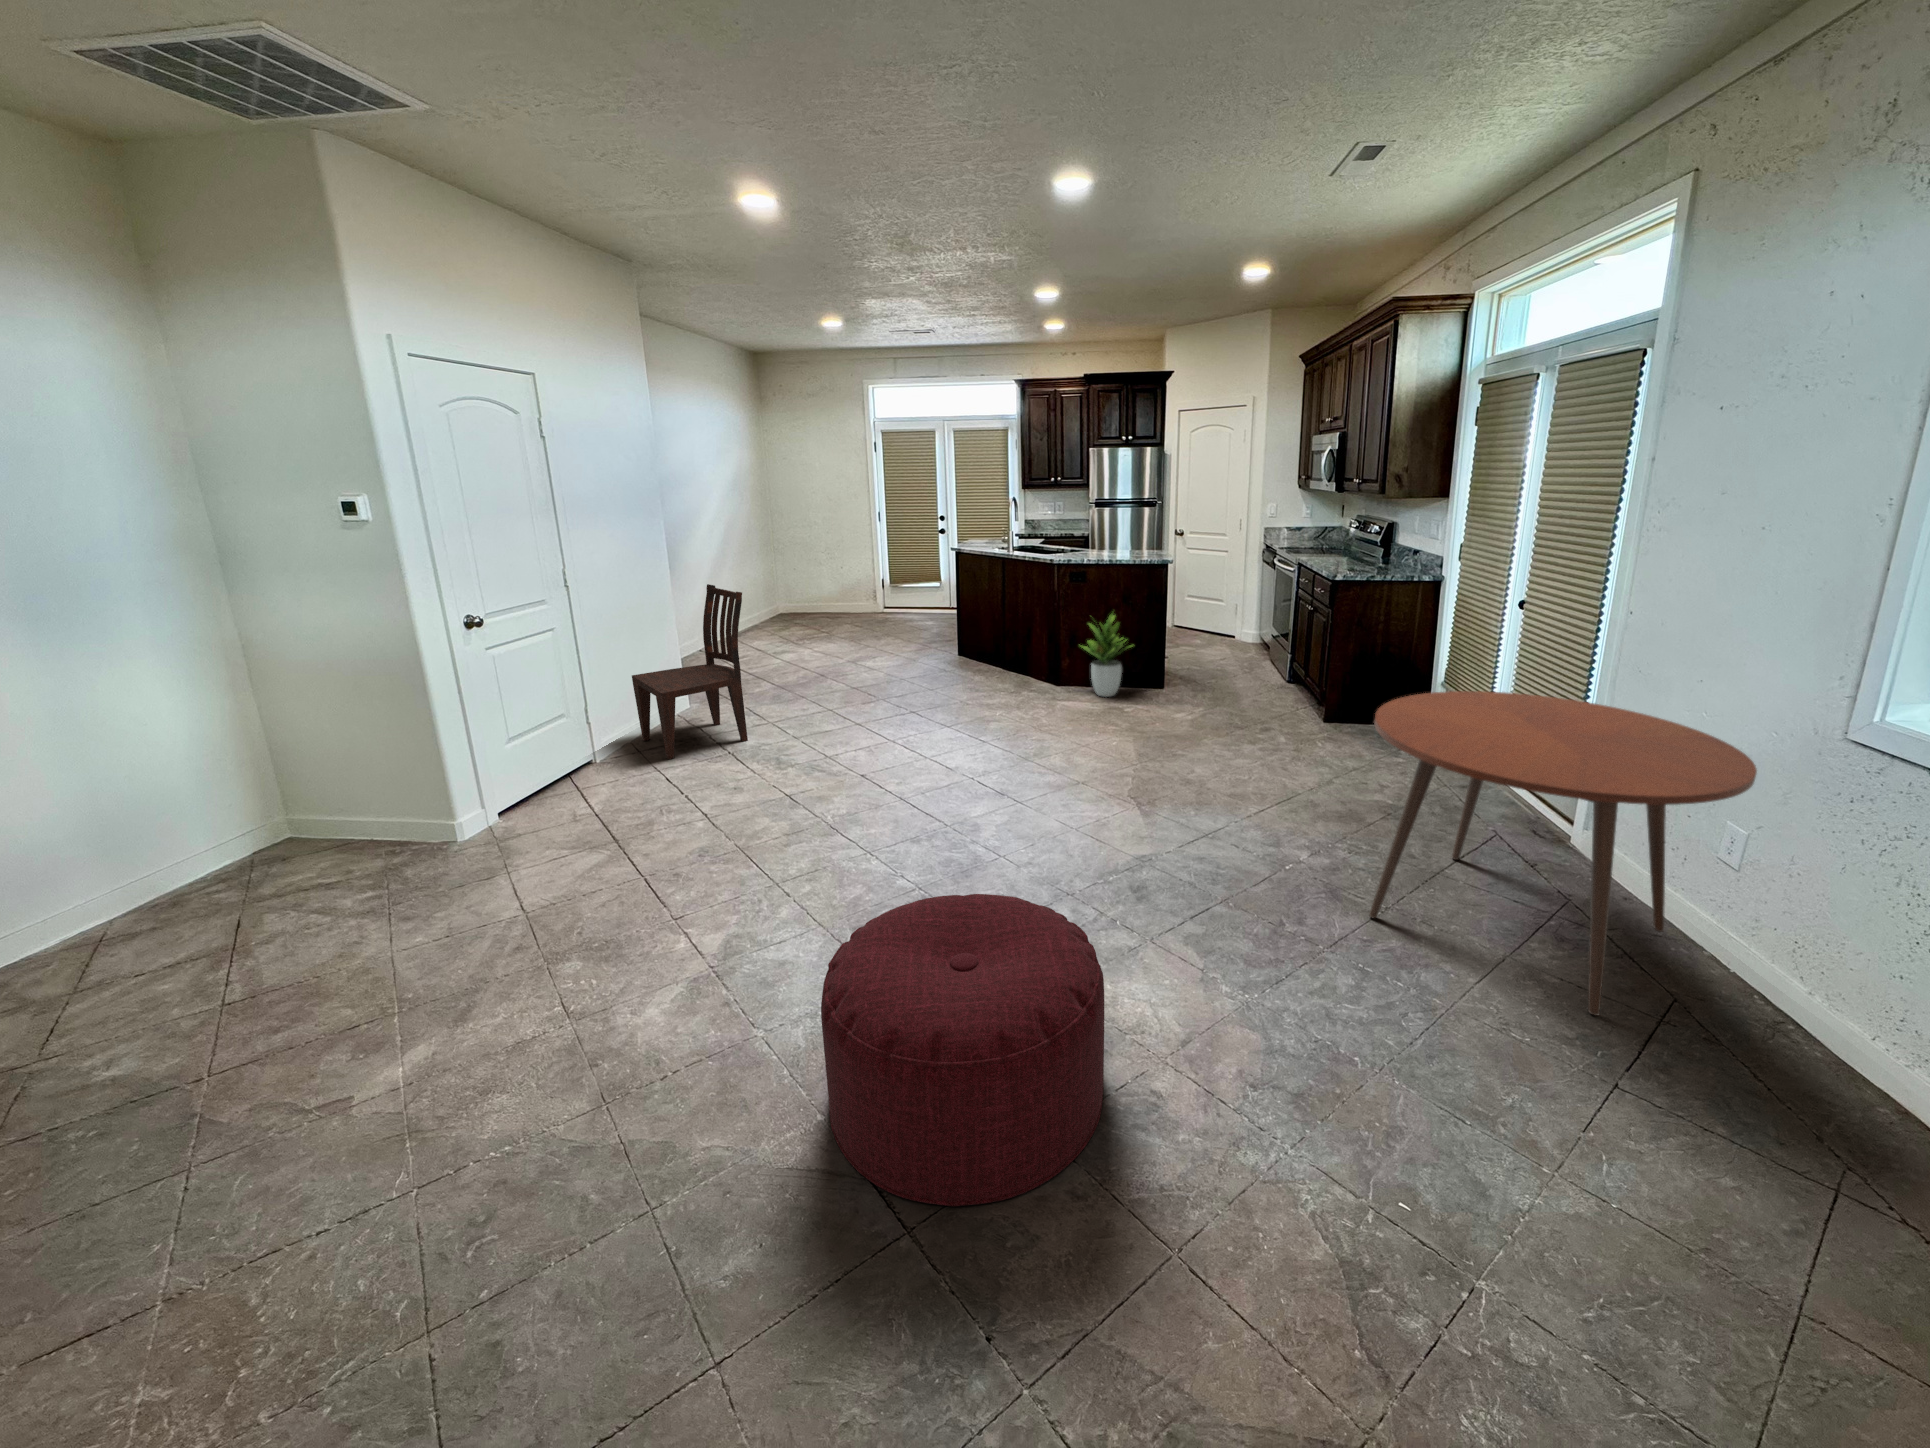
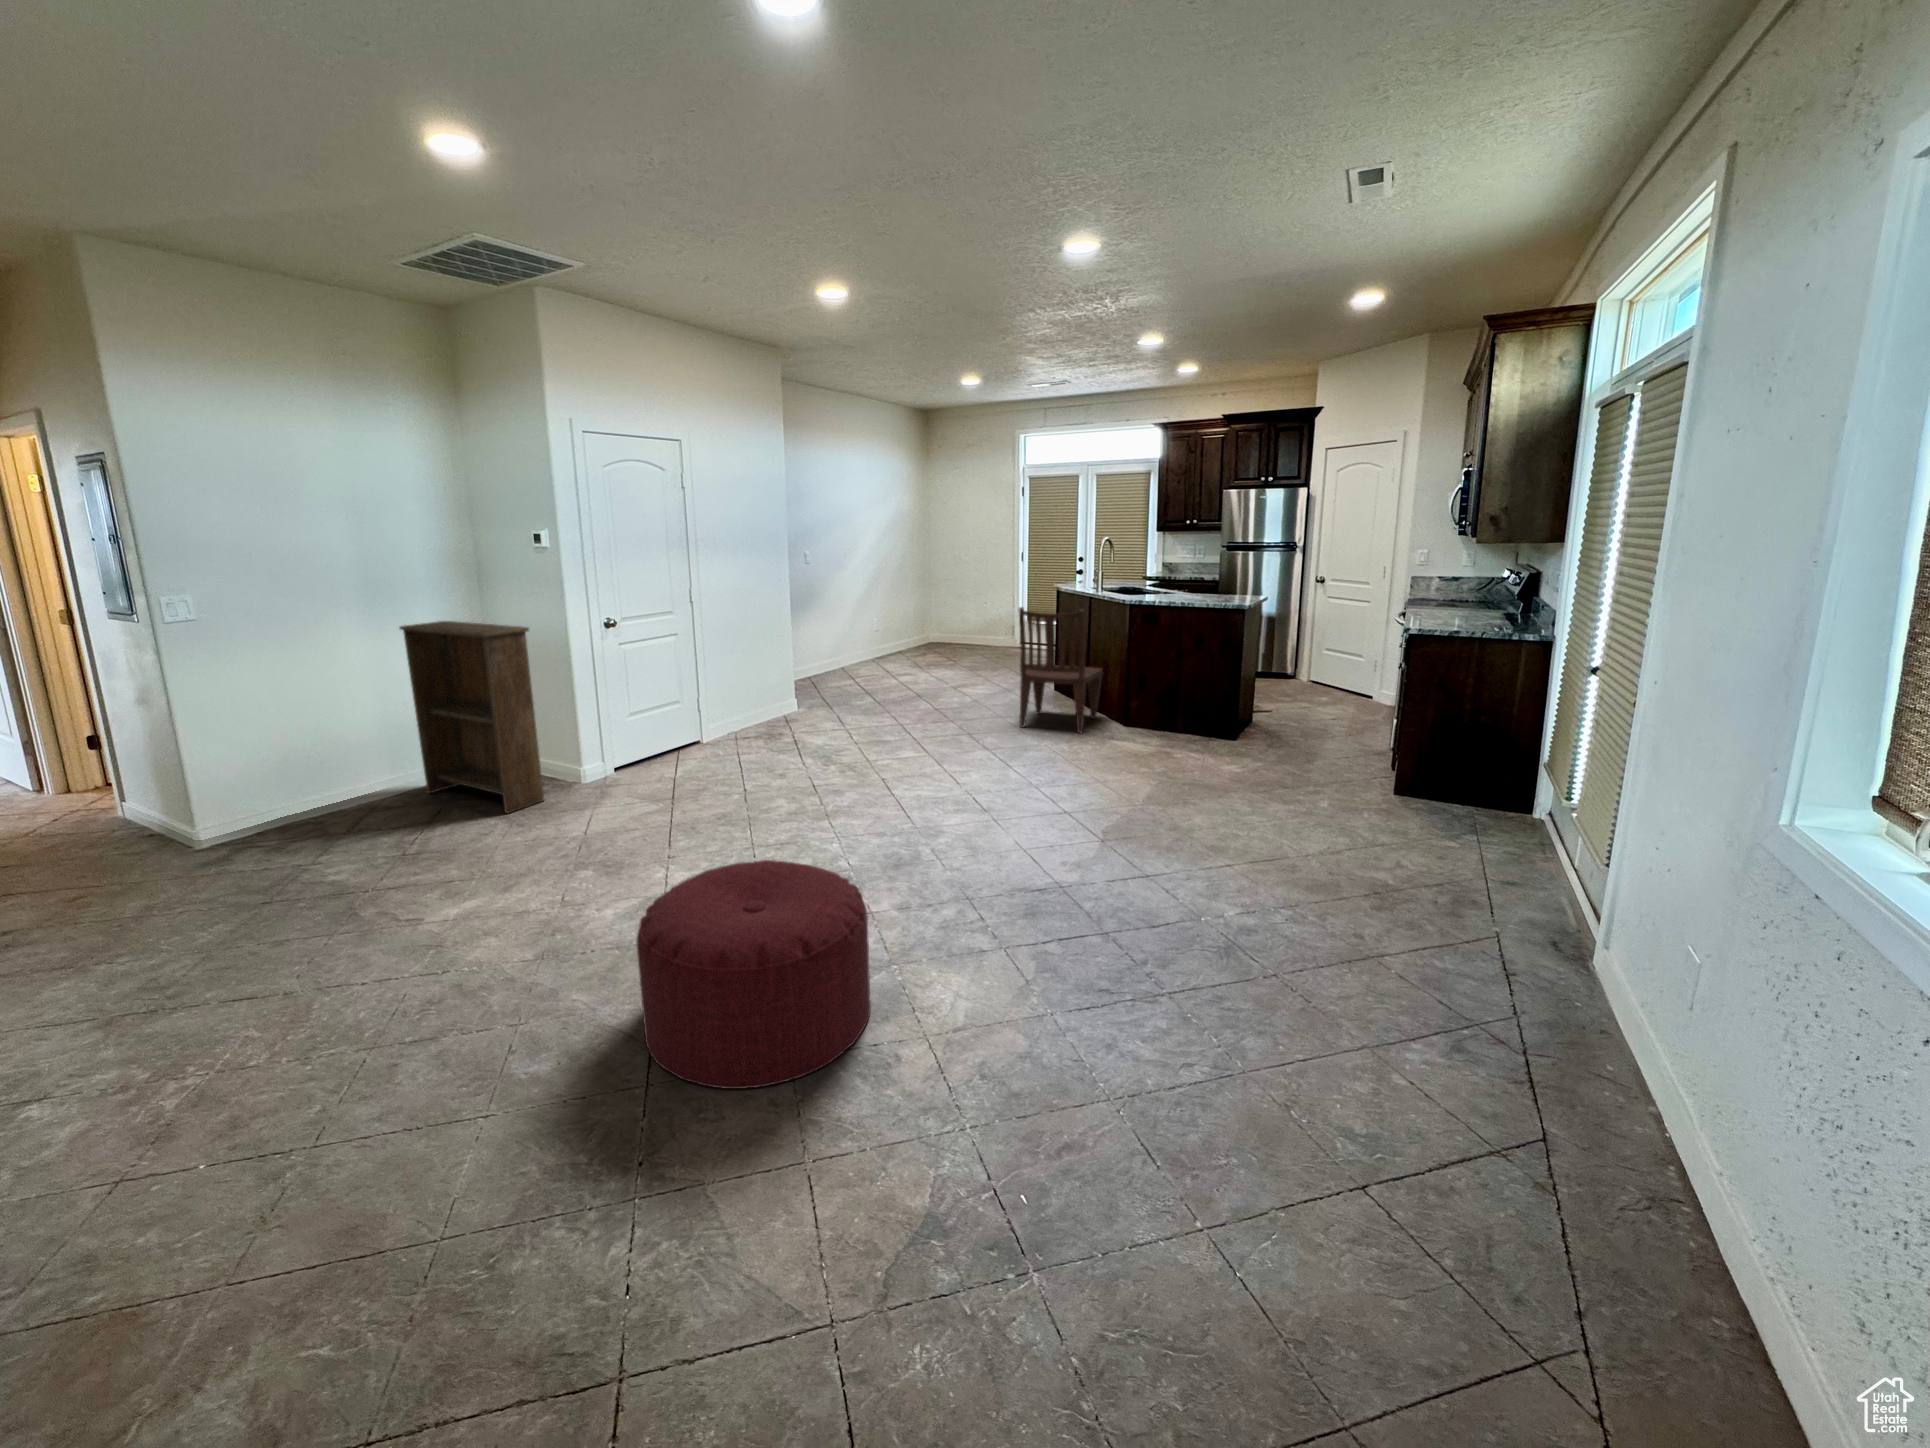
dining chair: present [632,584,748,759] -> present [1019,607,1103,733]
potted plant: present [1081,613,1132,697] -> none [1139,655,1199,745]
bookshelf: none [86,634,413,907] -> present [400,621,544,813]
dining table: present [1369,691,1757,1016] -> none [1236,760,1682,1138]

